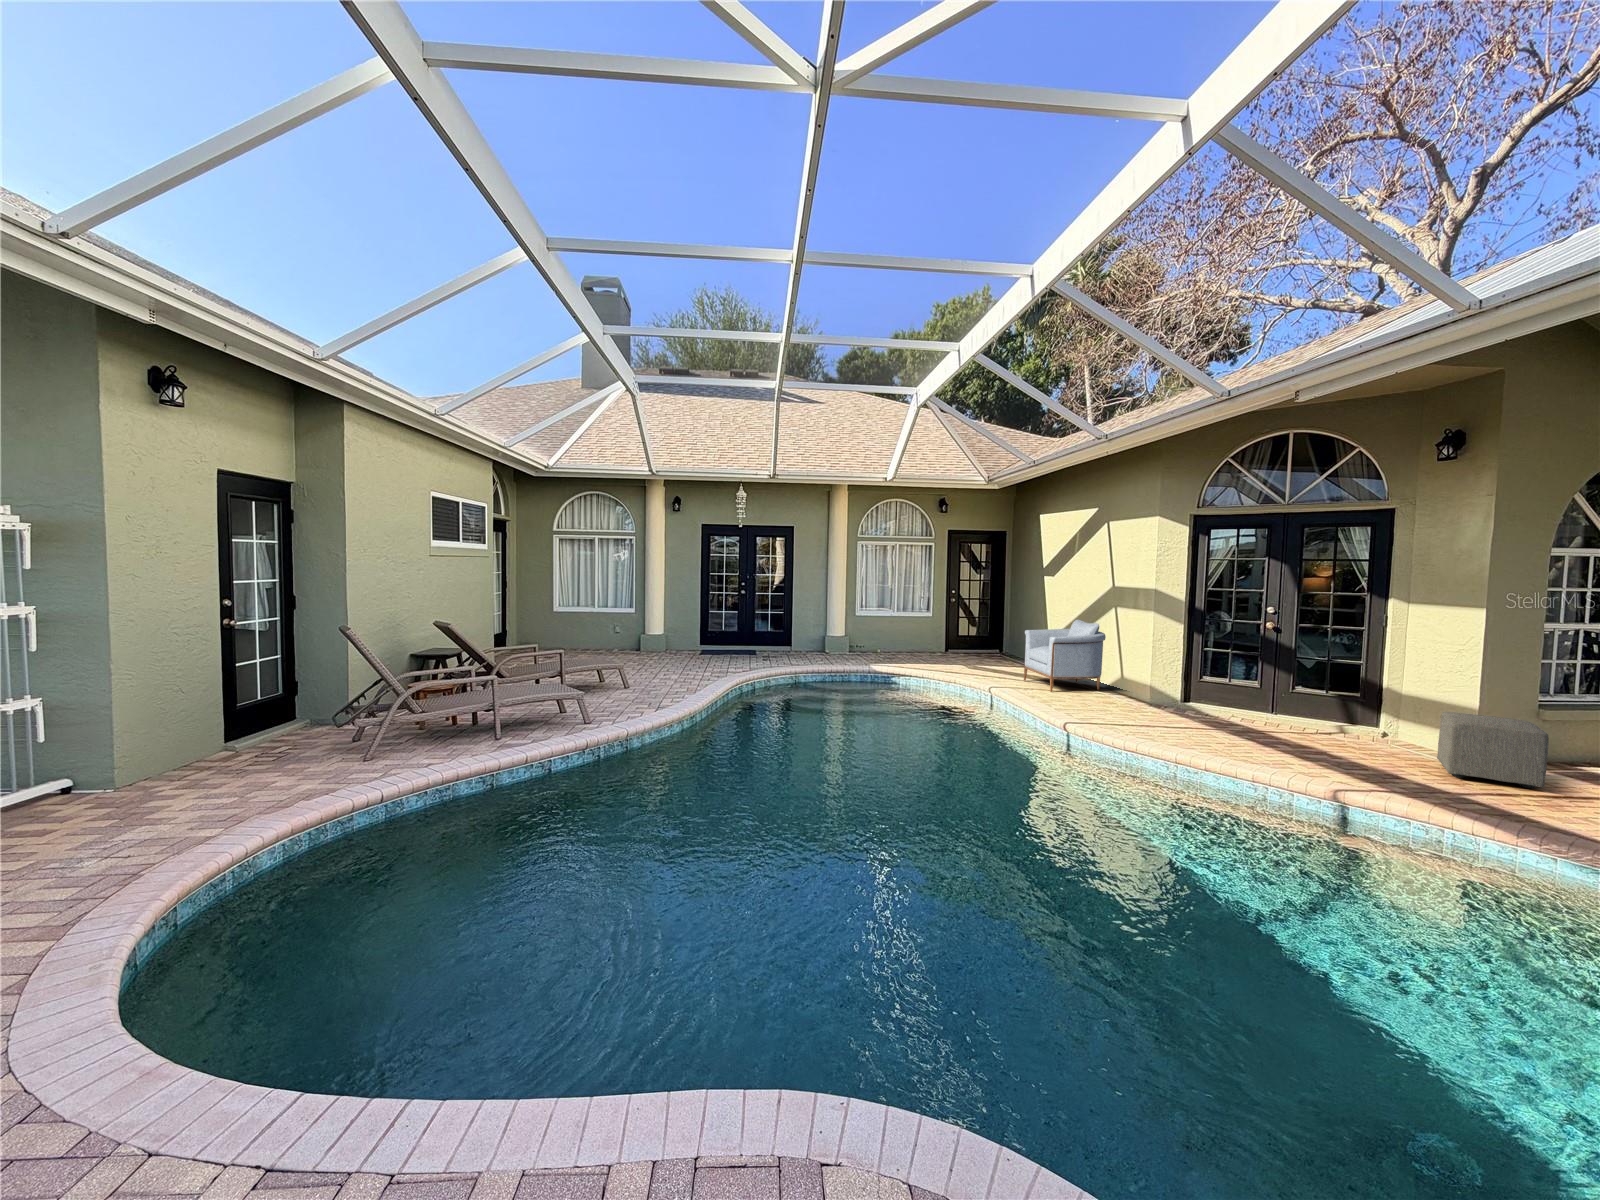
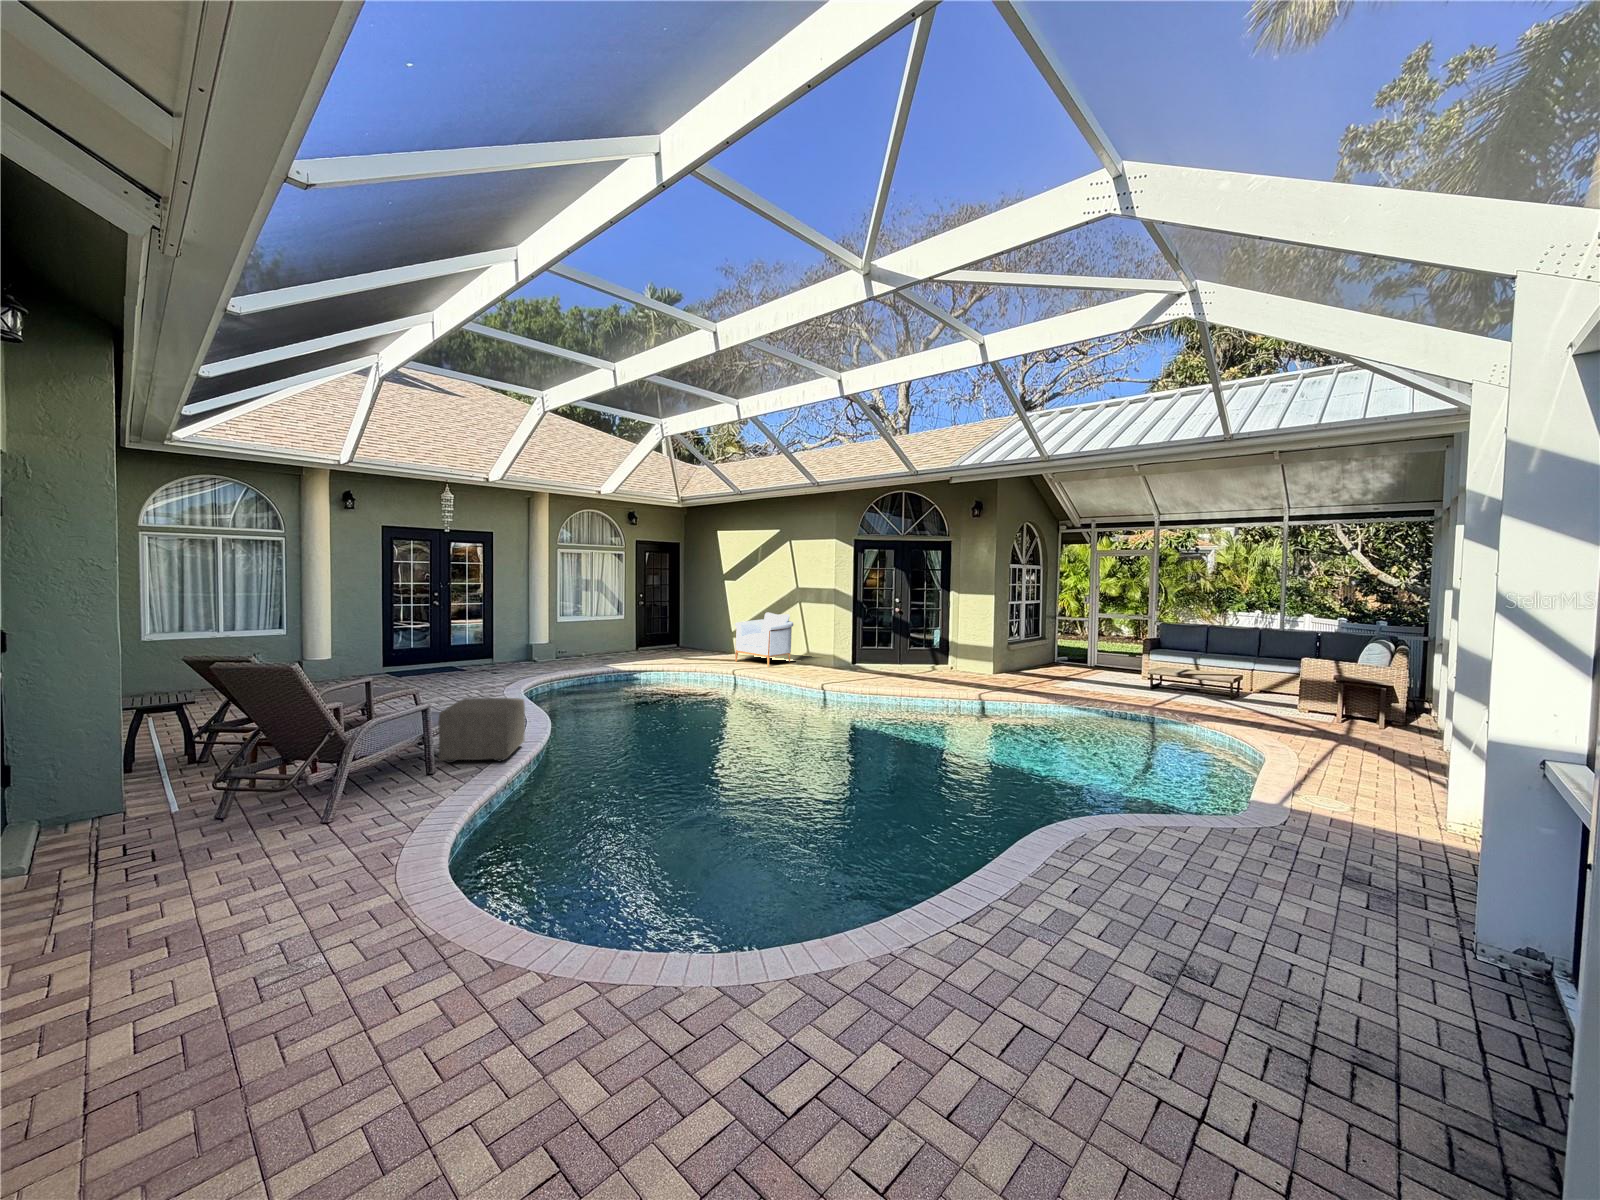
ottoman: present [1437,712,1549,789] -> present [438,698,525,763]

